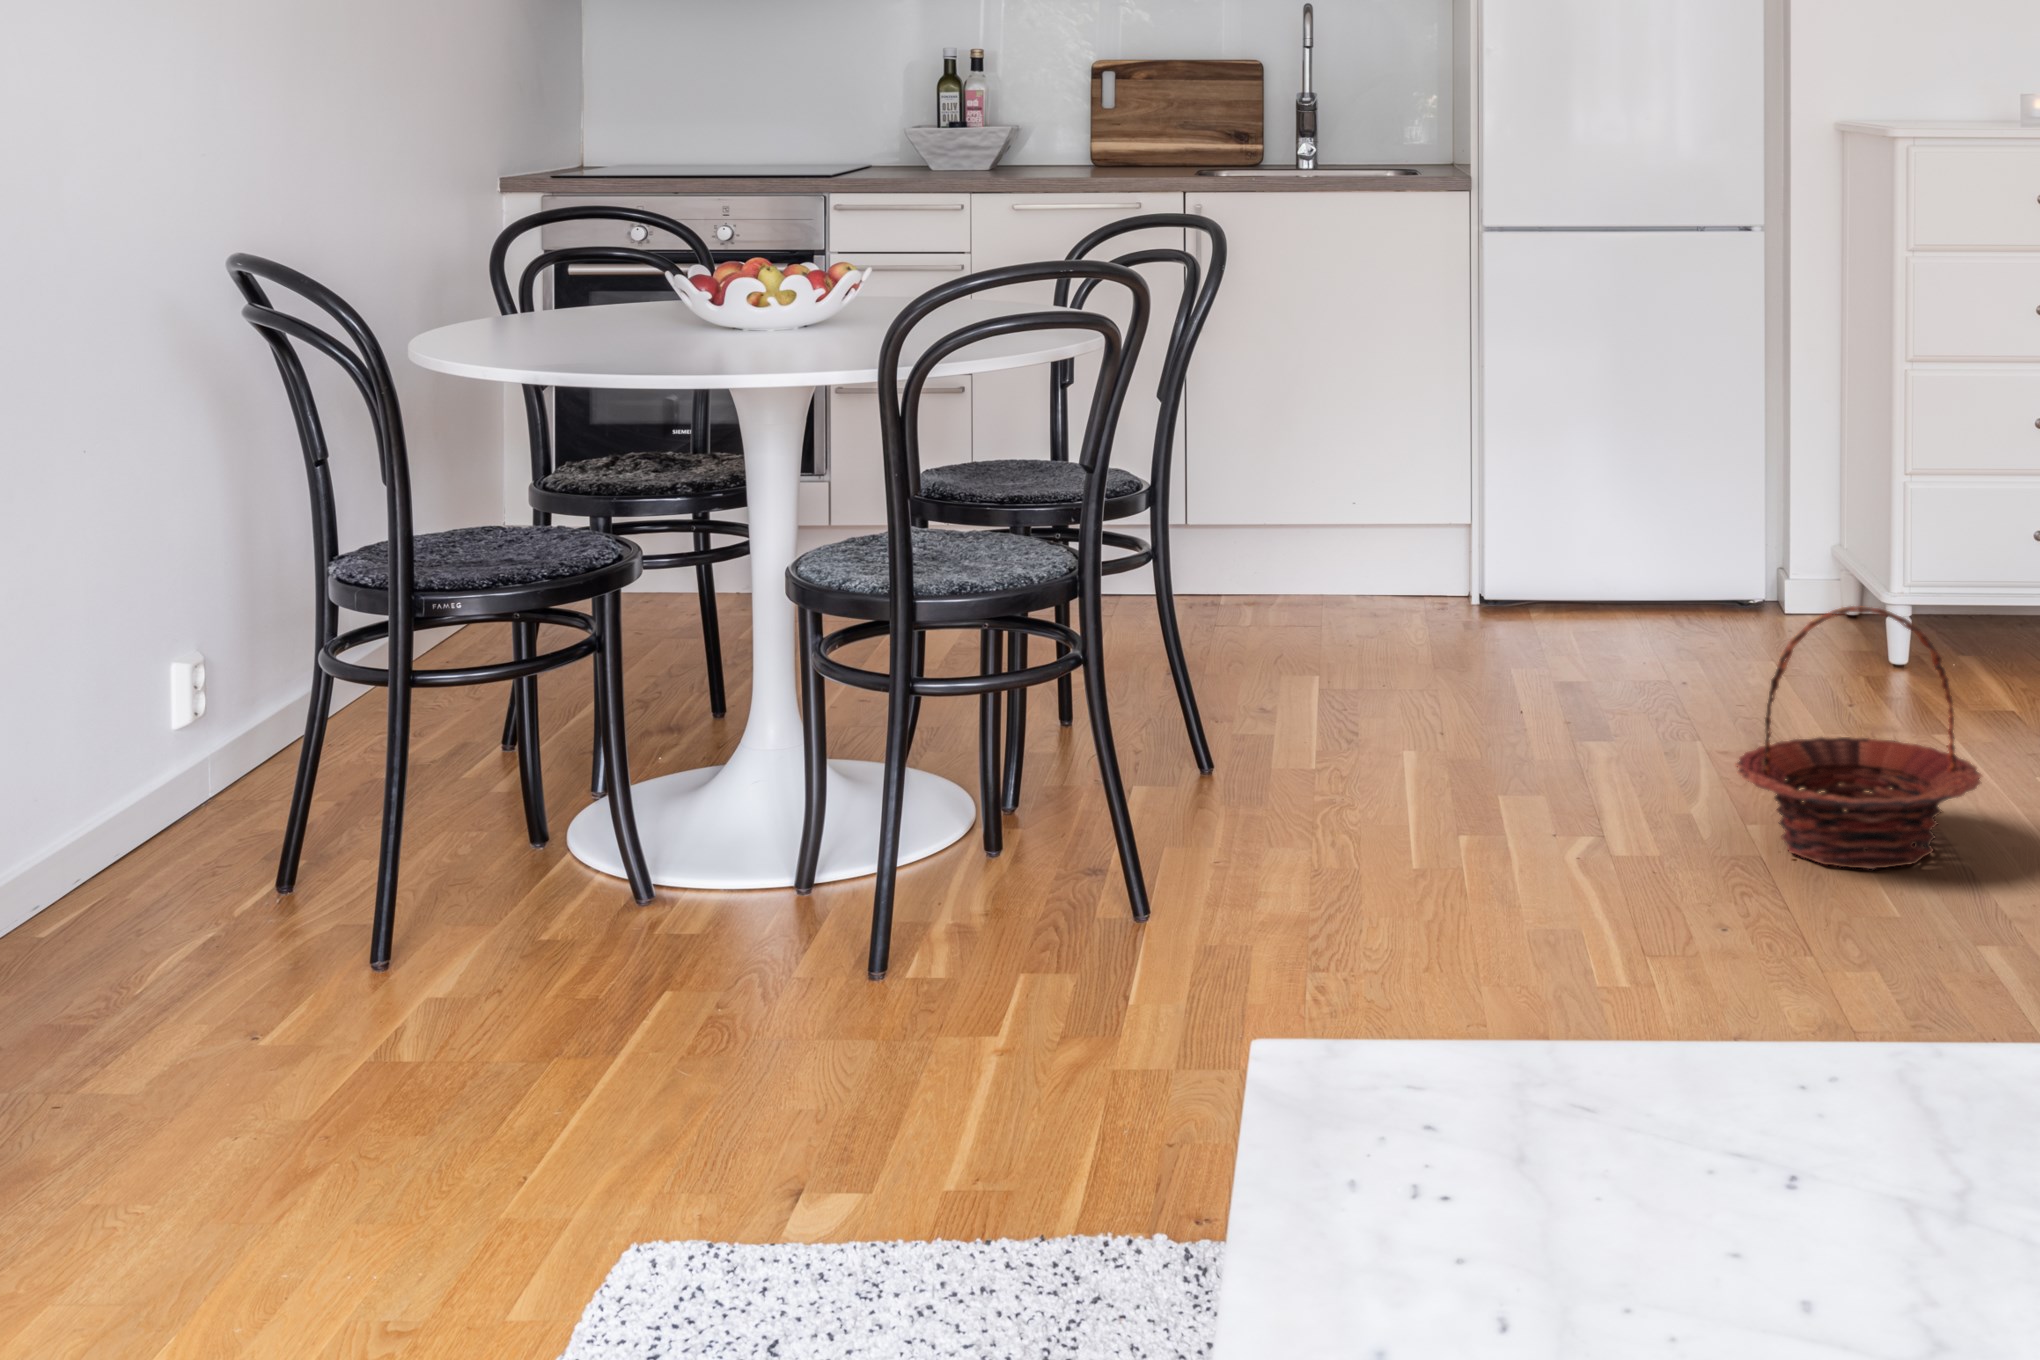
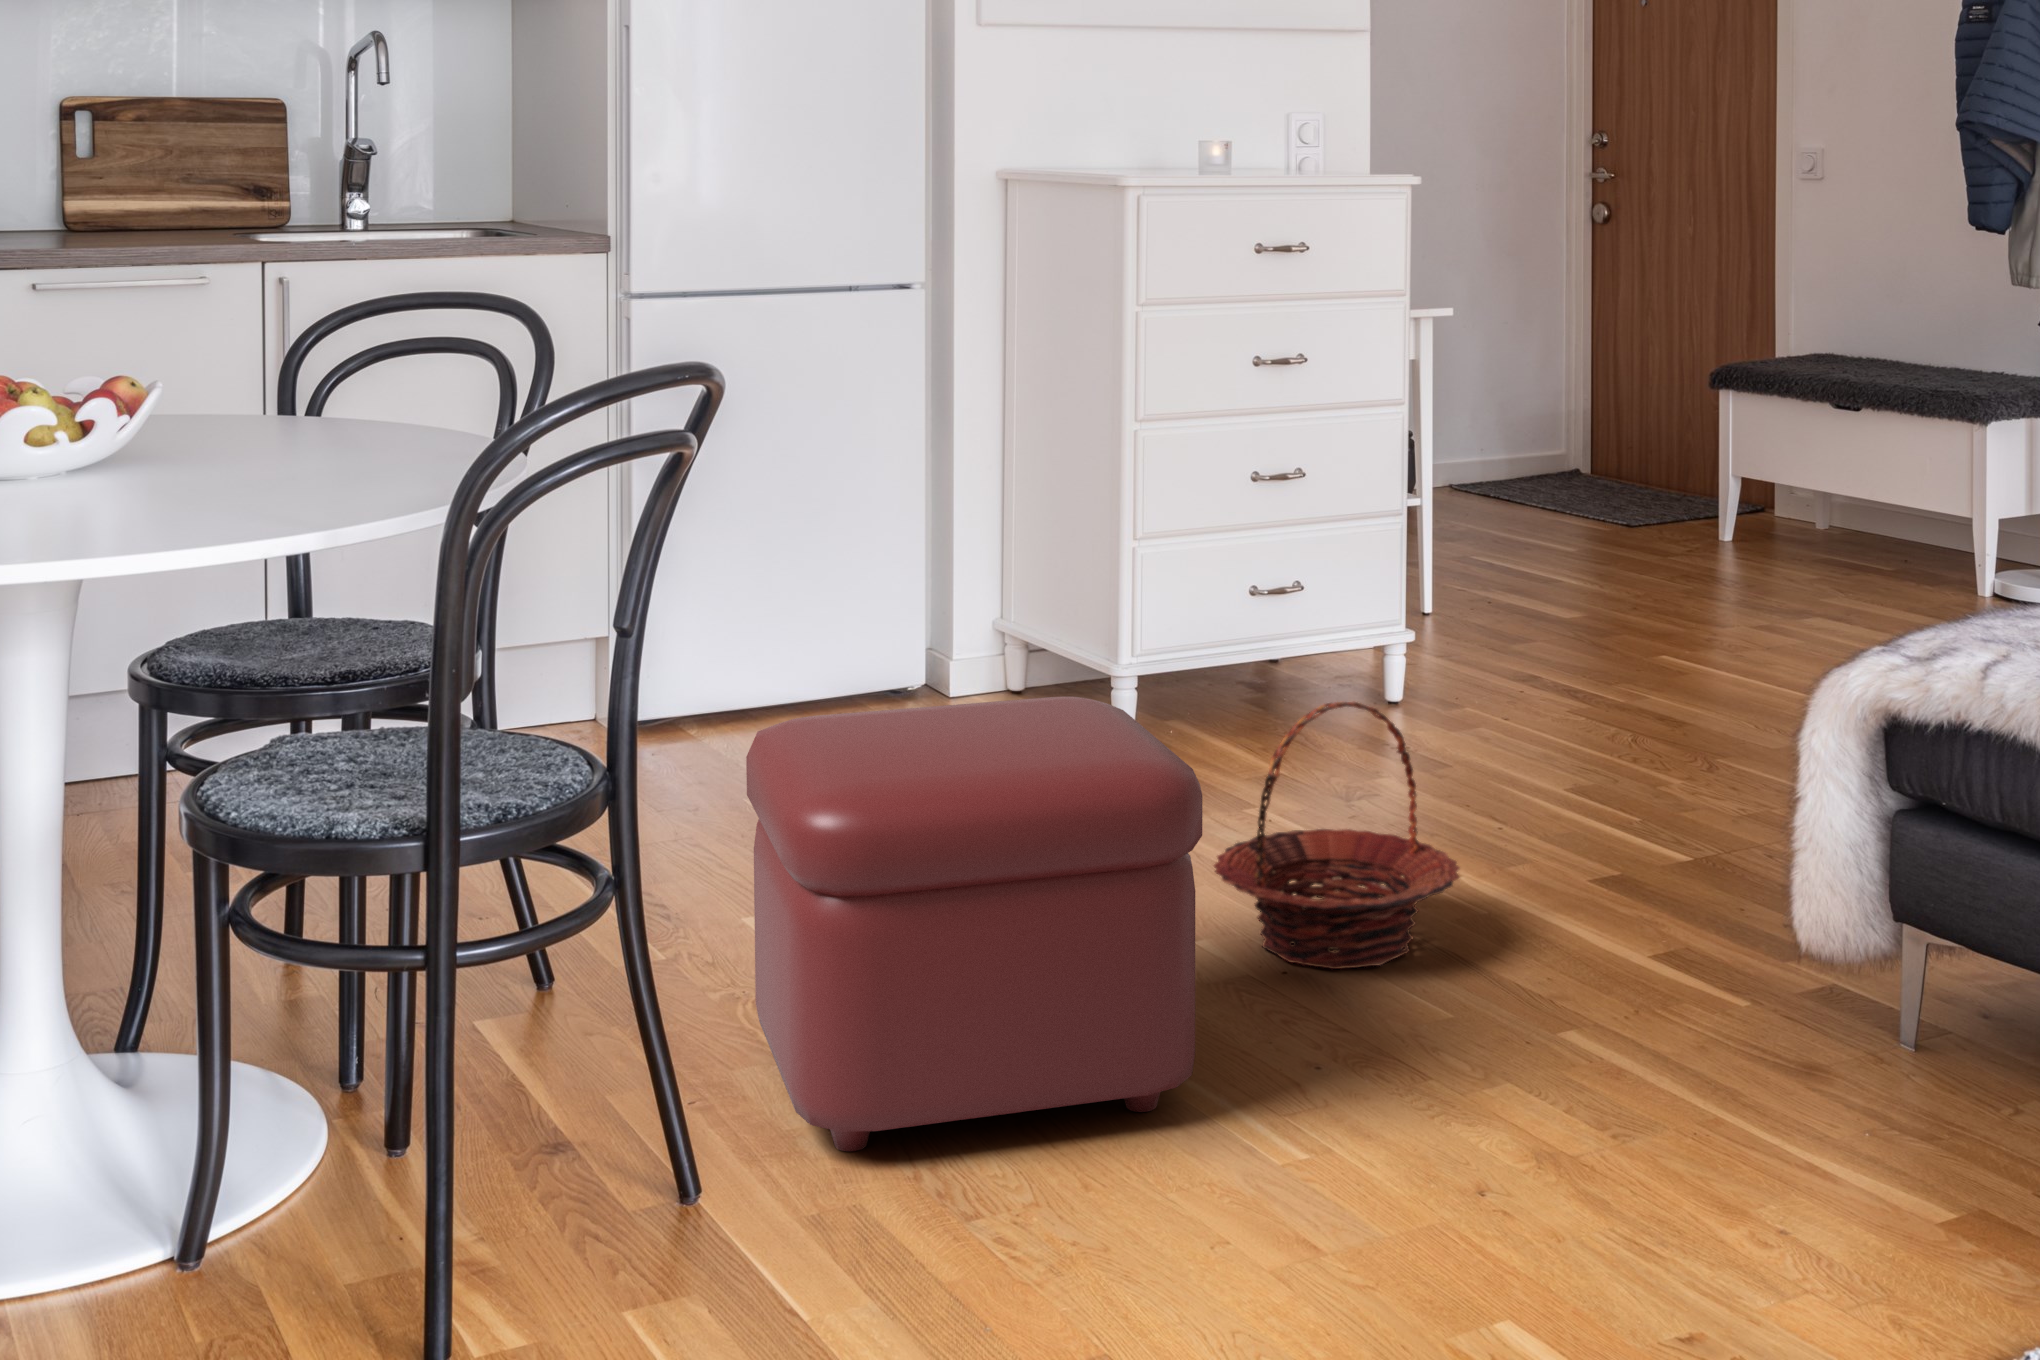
ottoman: none [1188,553,1598,935] -> present [746,697,1202,1151]

